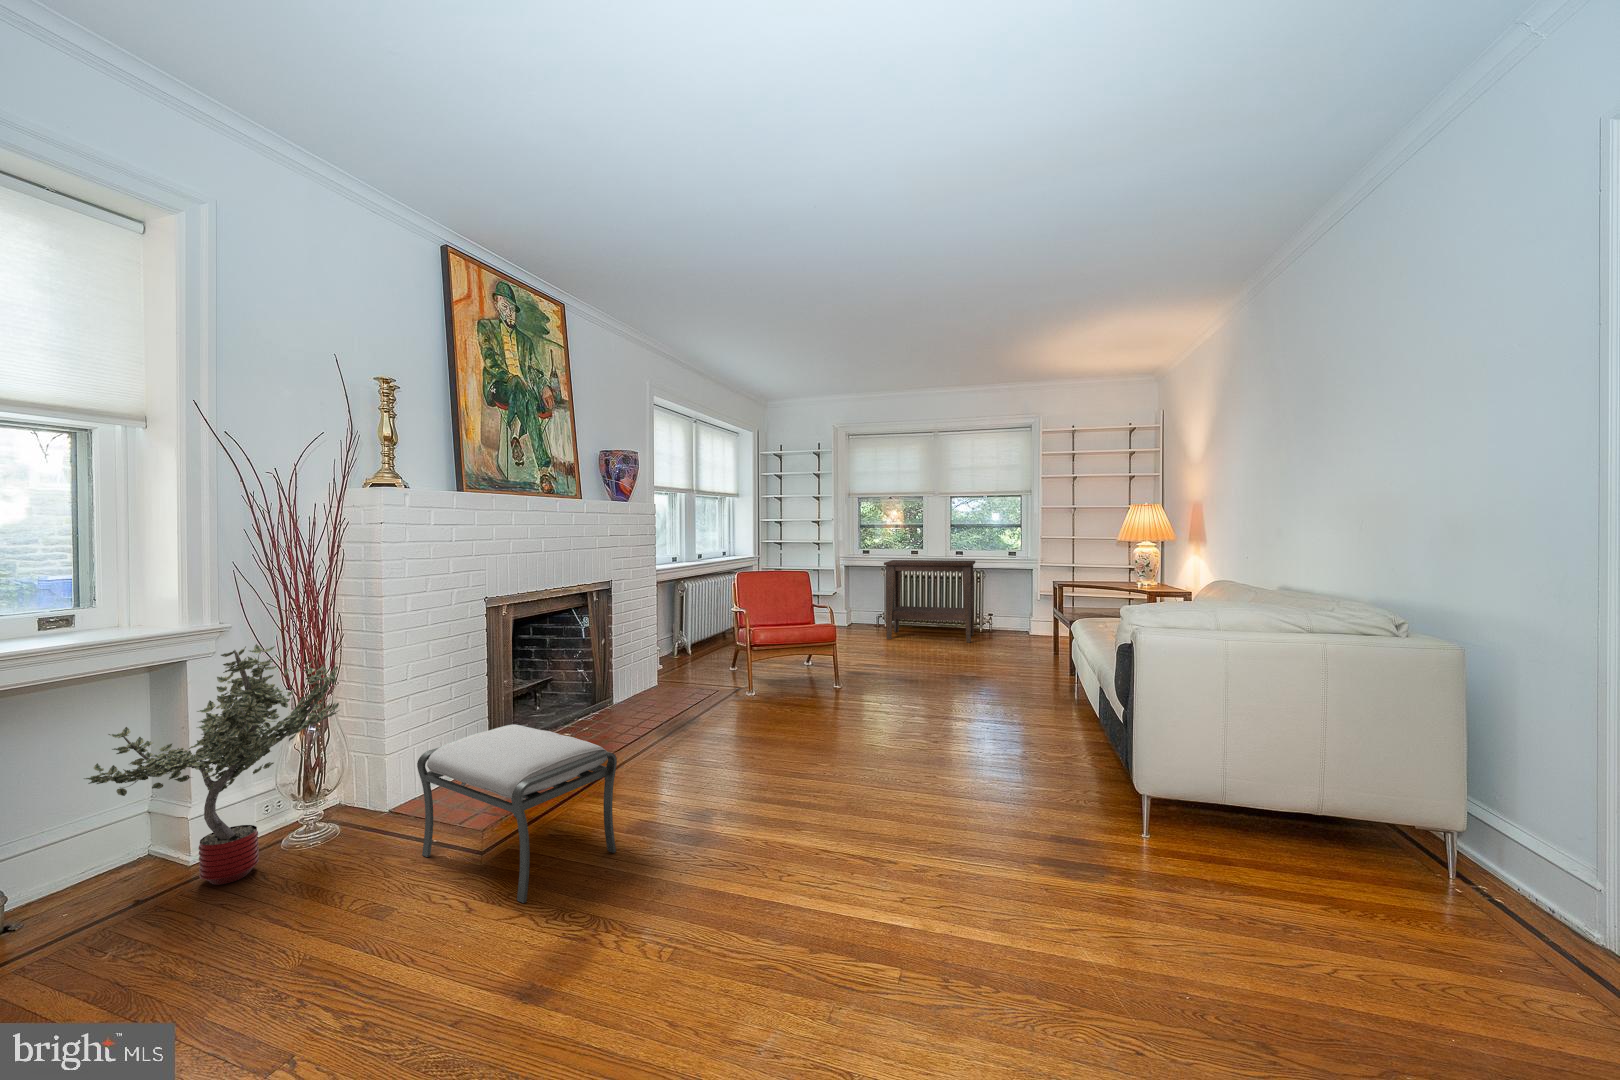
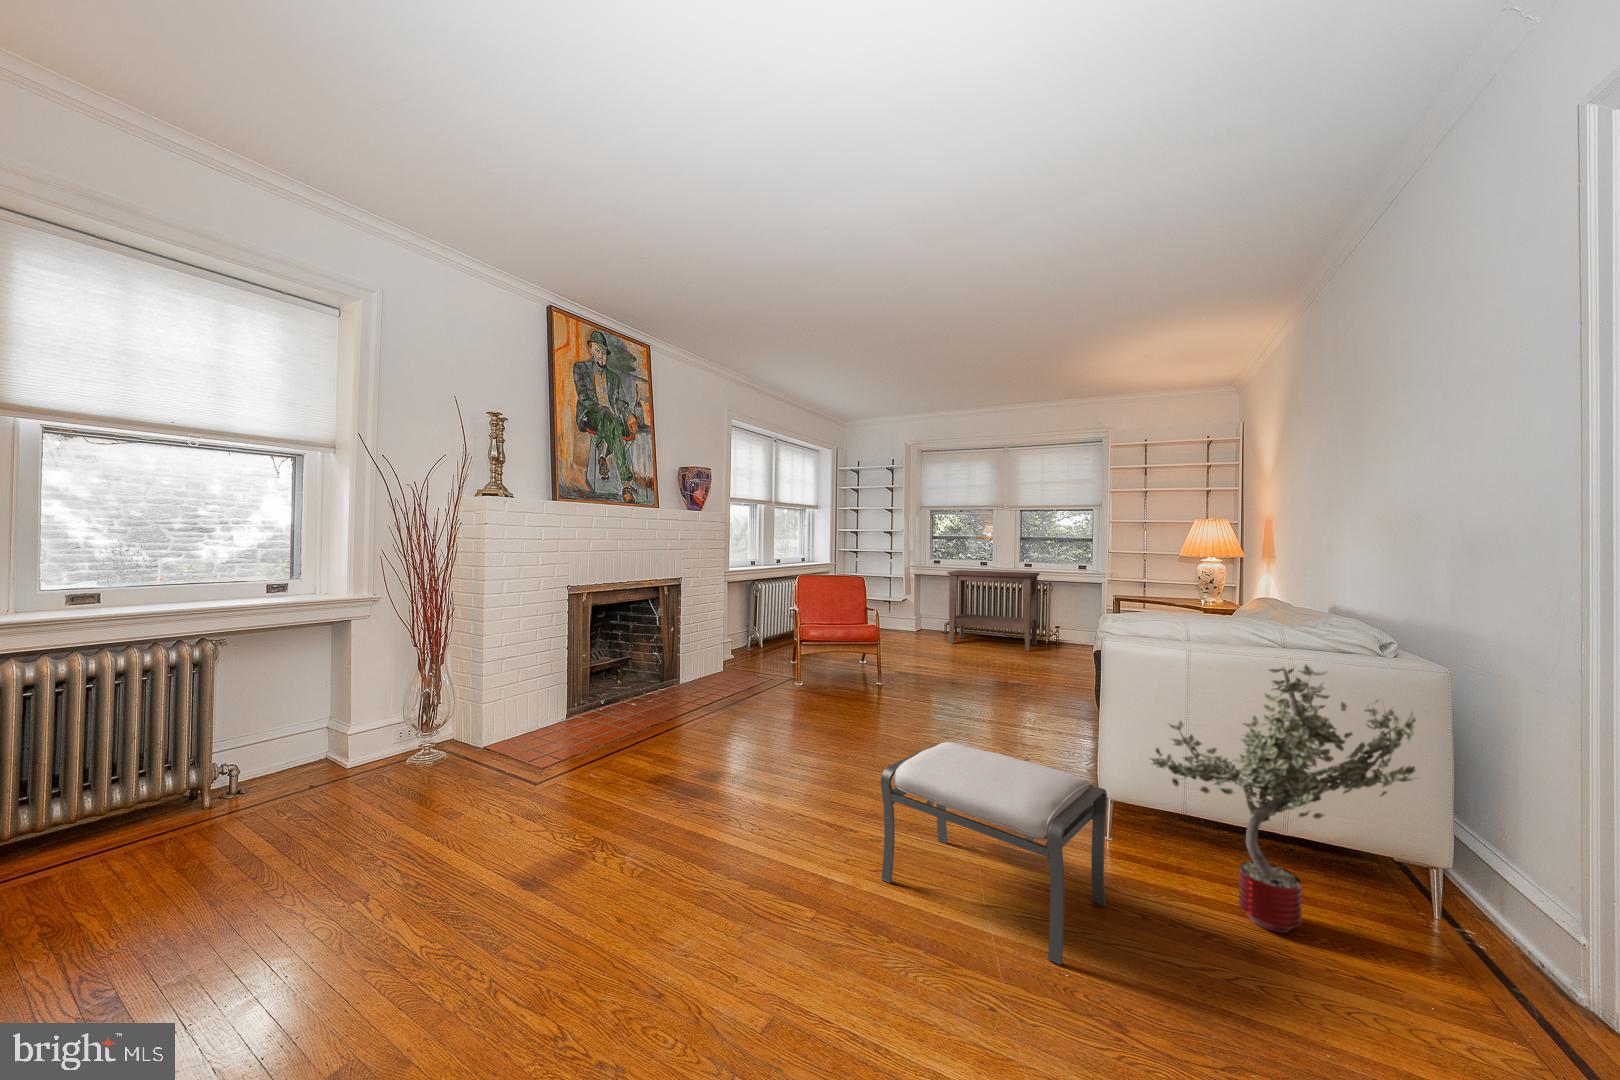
potted tree: present [84,644,339,885] -> present [1151,665,1416,932]
ottoman: present [417,724,617,903] -> present [881,742,1107,965]

